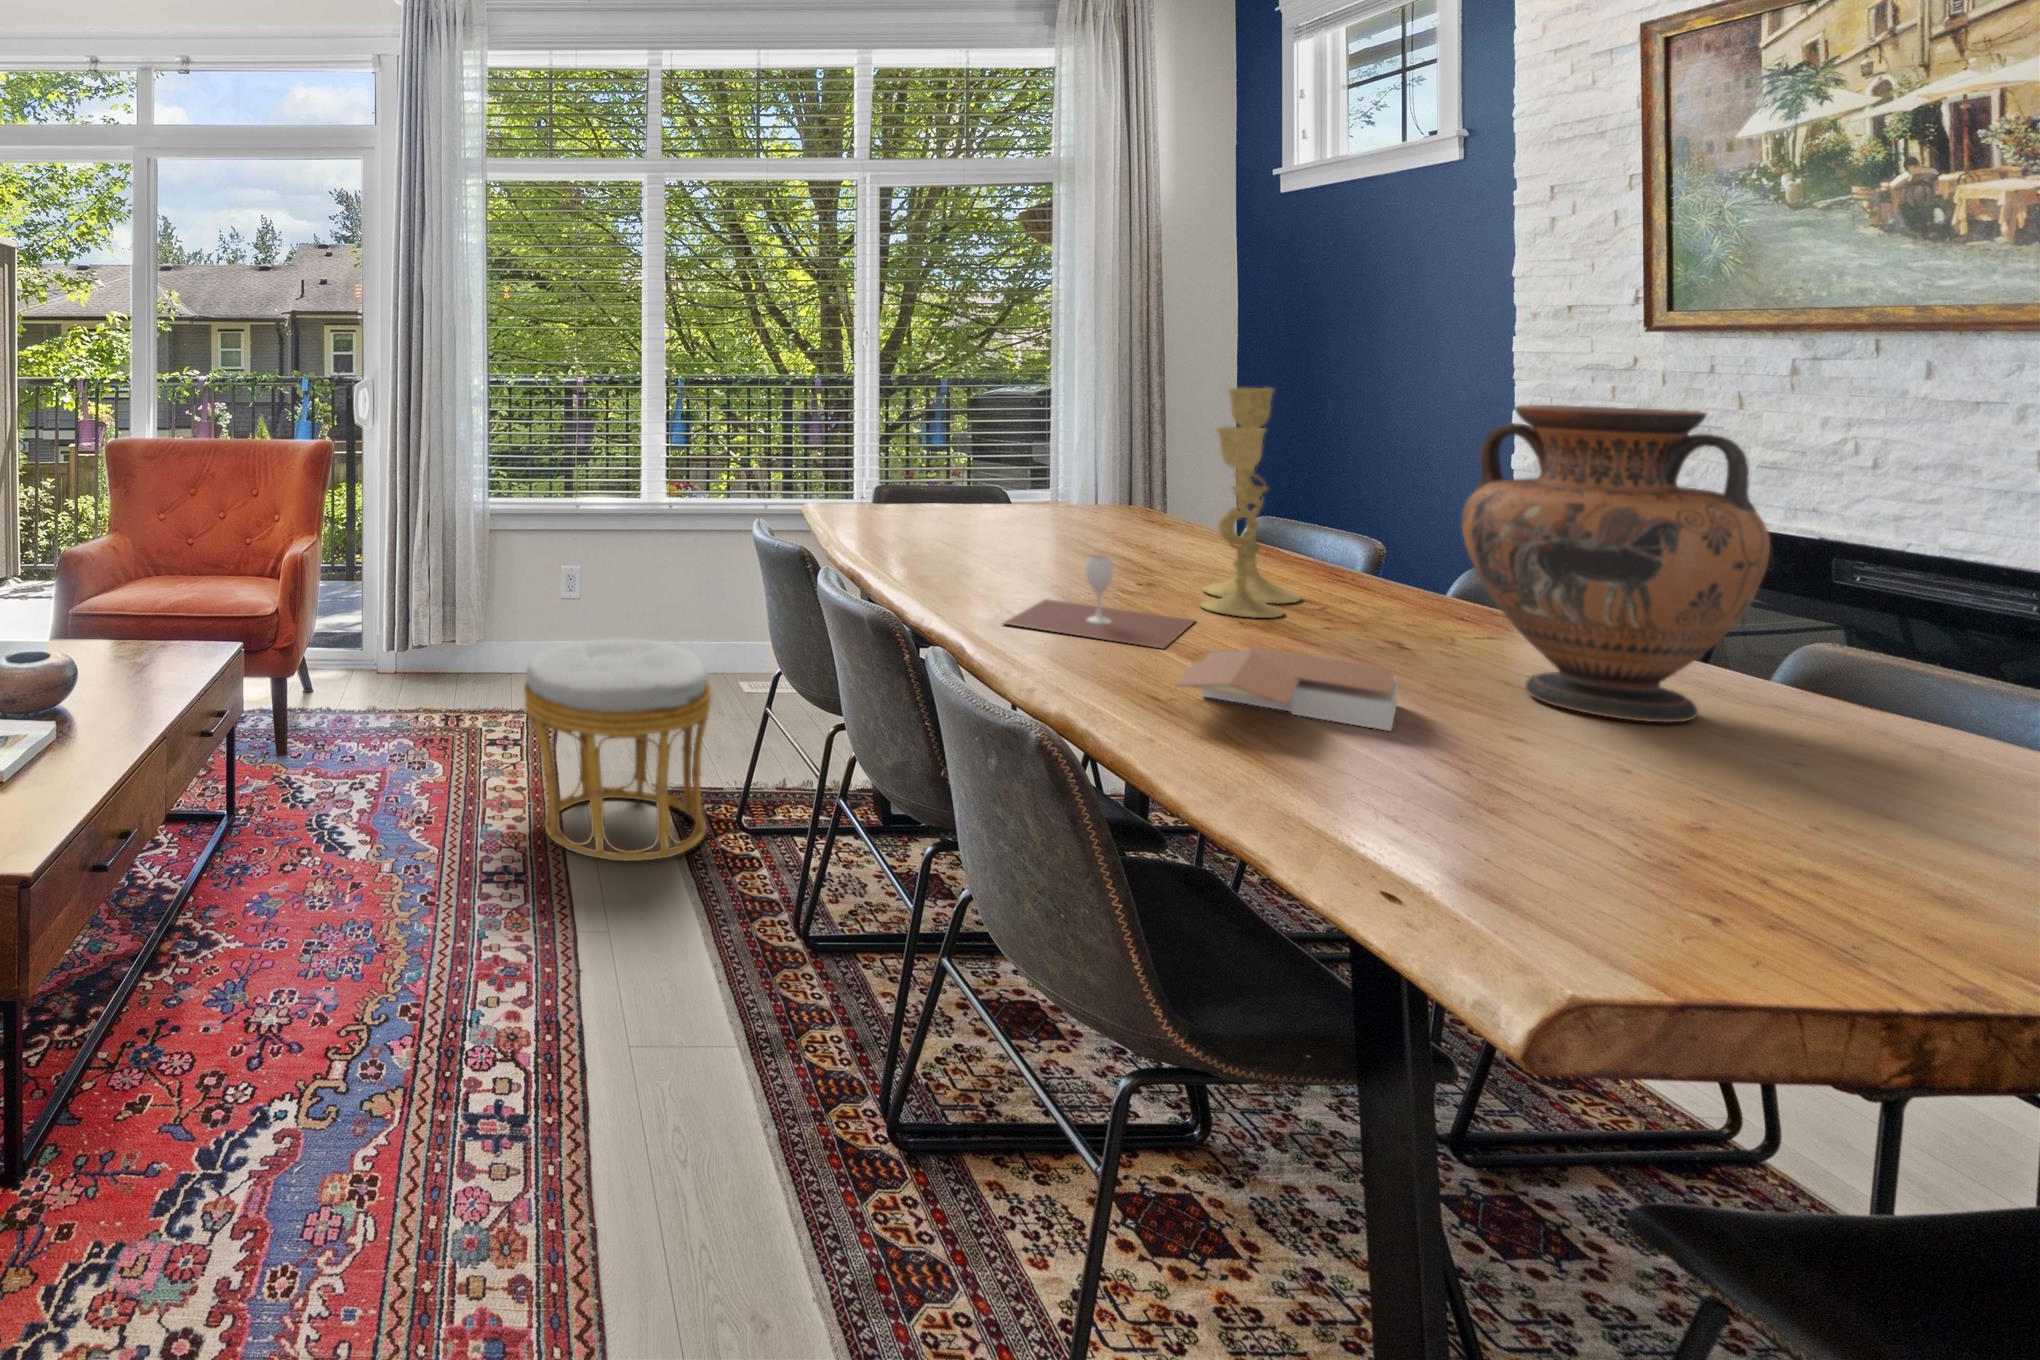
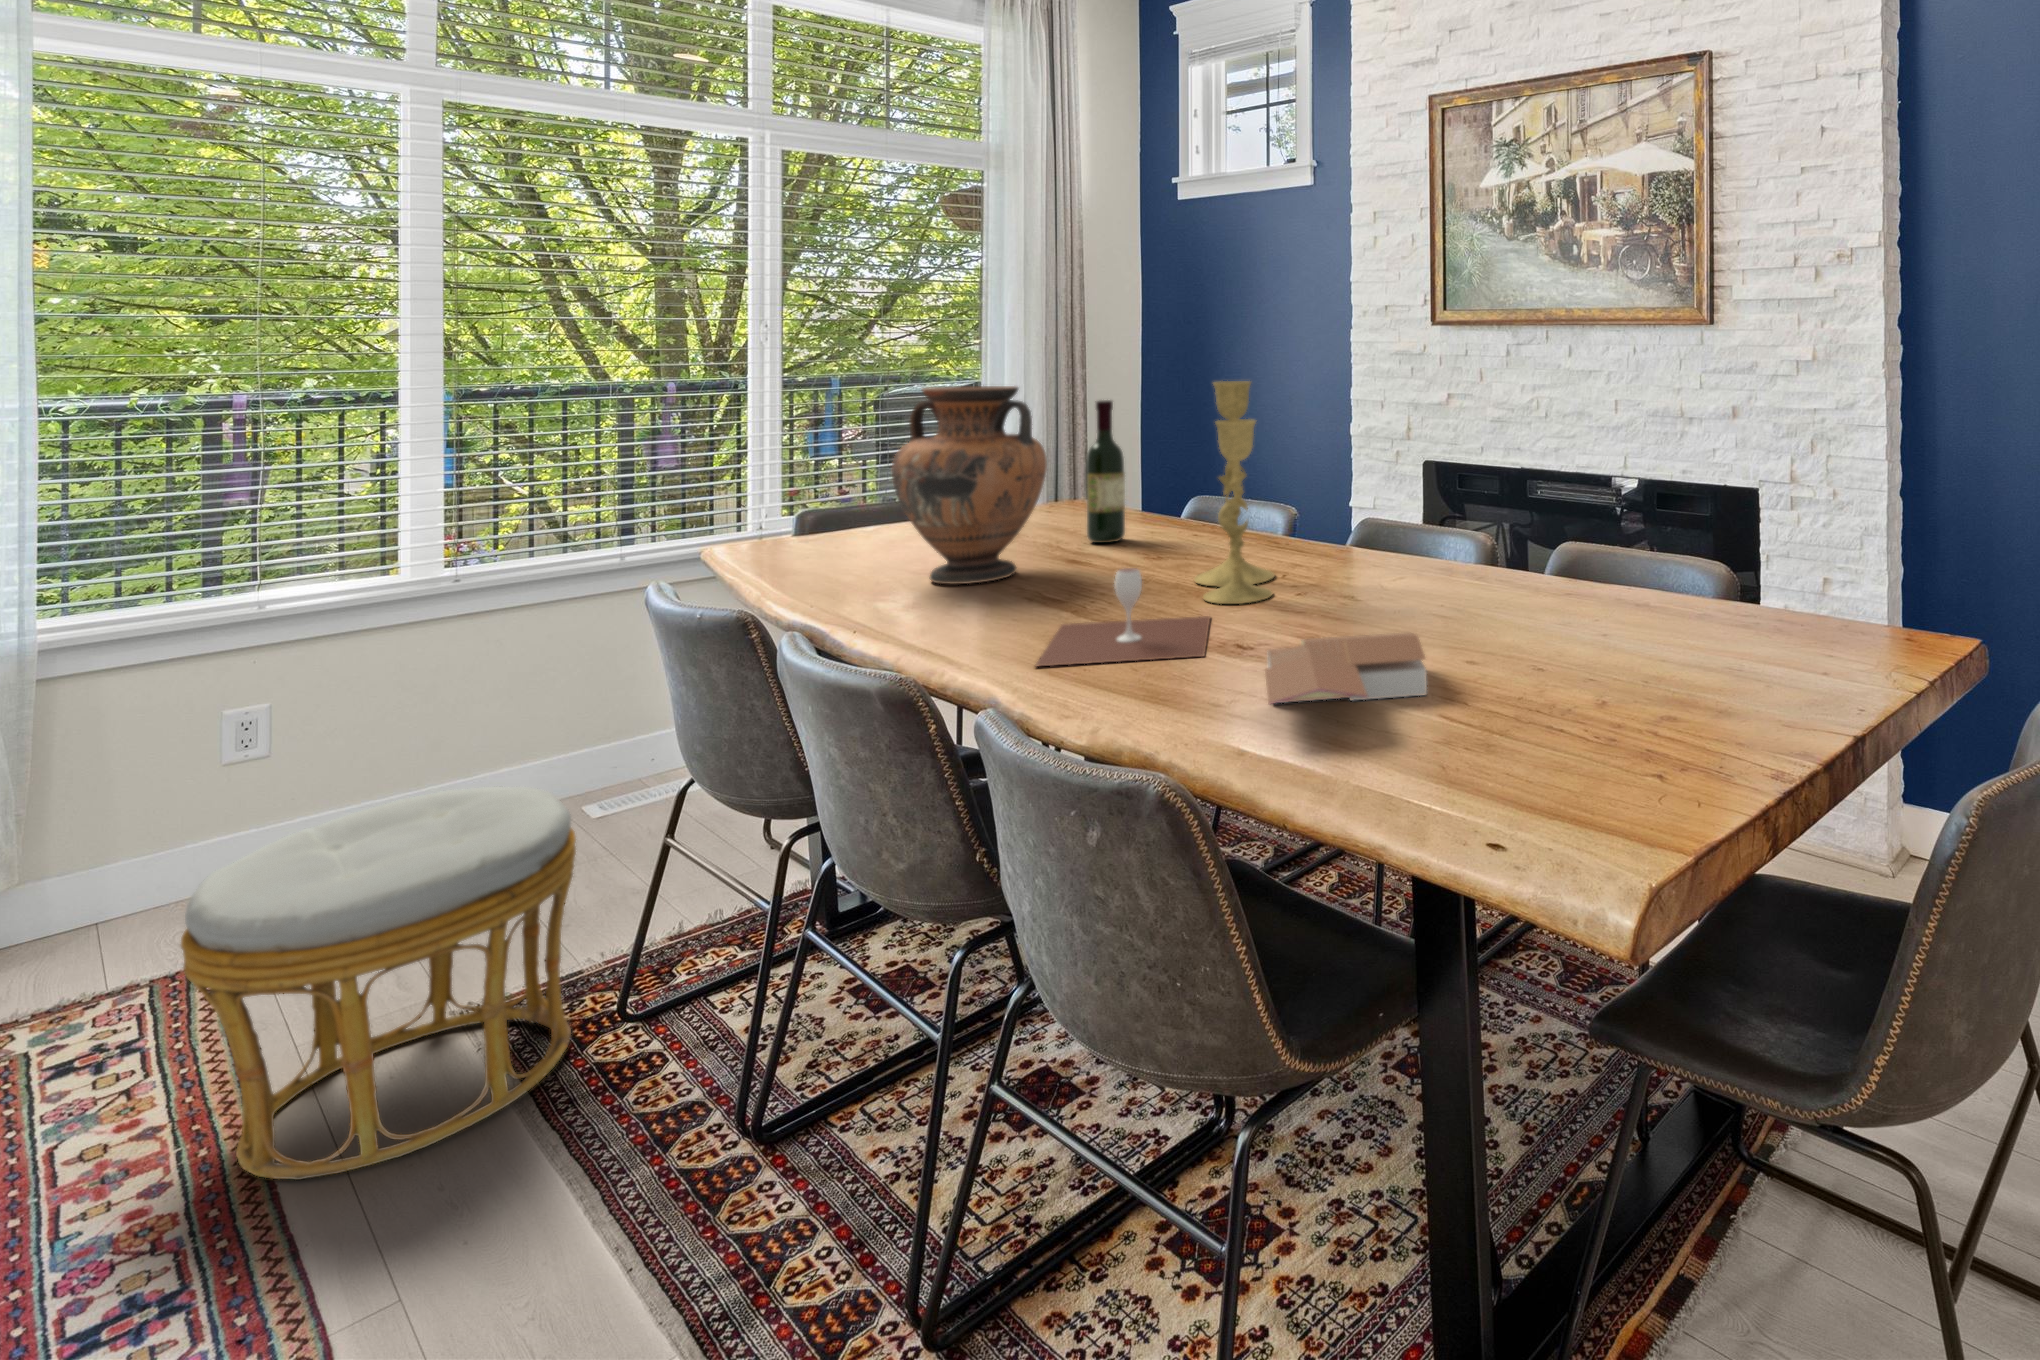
wine bottle: none [1115,403,1156,545] -> present [1086,400,1125,543]
vase: present [1462,405,1770,722] -> present [892,386,1047,584]

